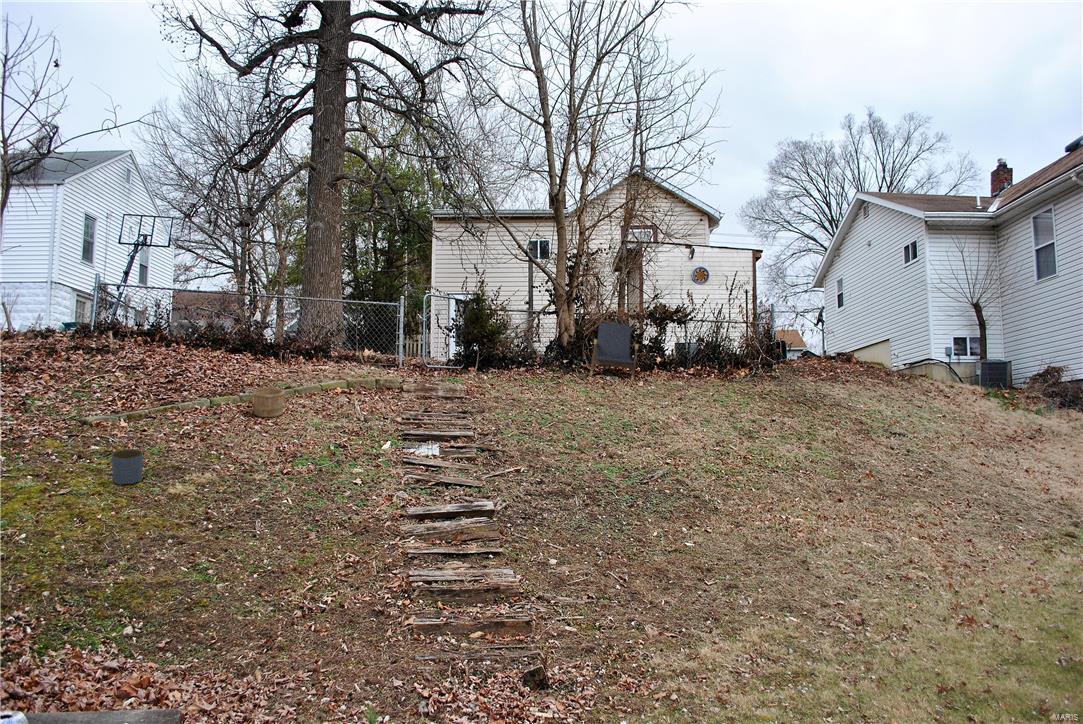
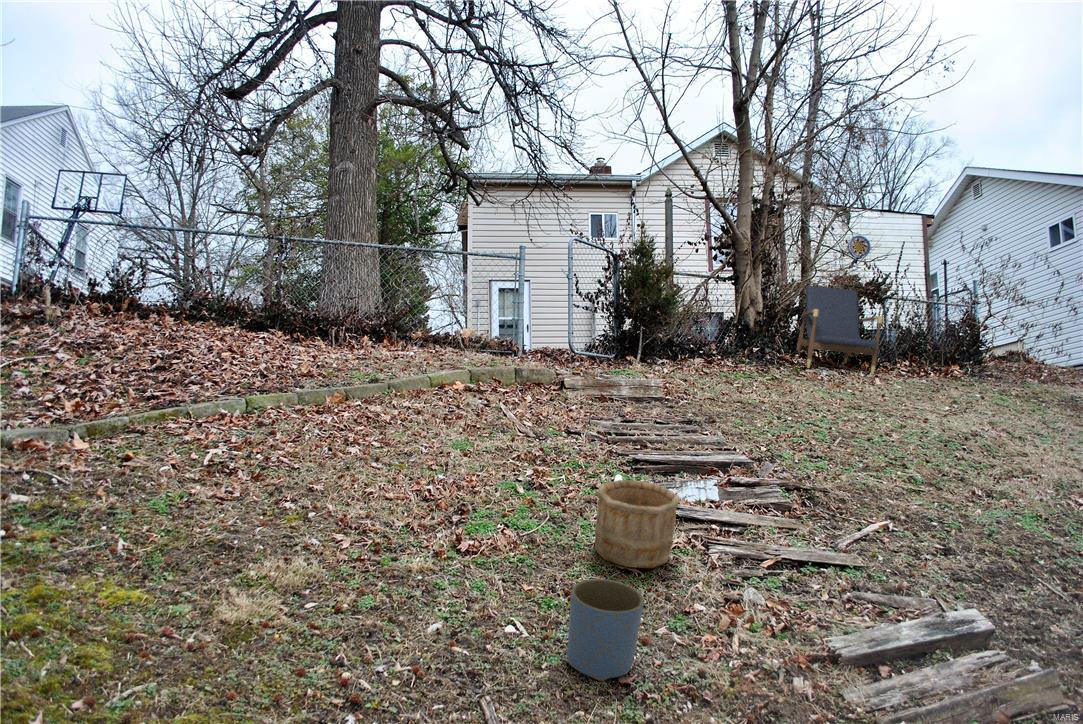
wooden bucket: present [253,387,284,417] -> present [595,480,680,568]
planter: present [111,449,143,485] -> present [567,579,644,681]

